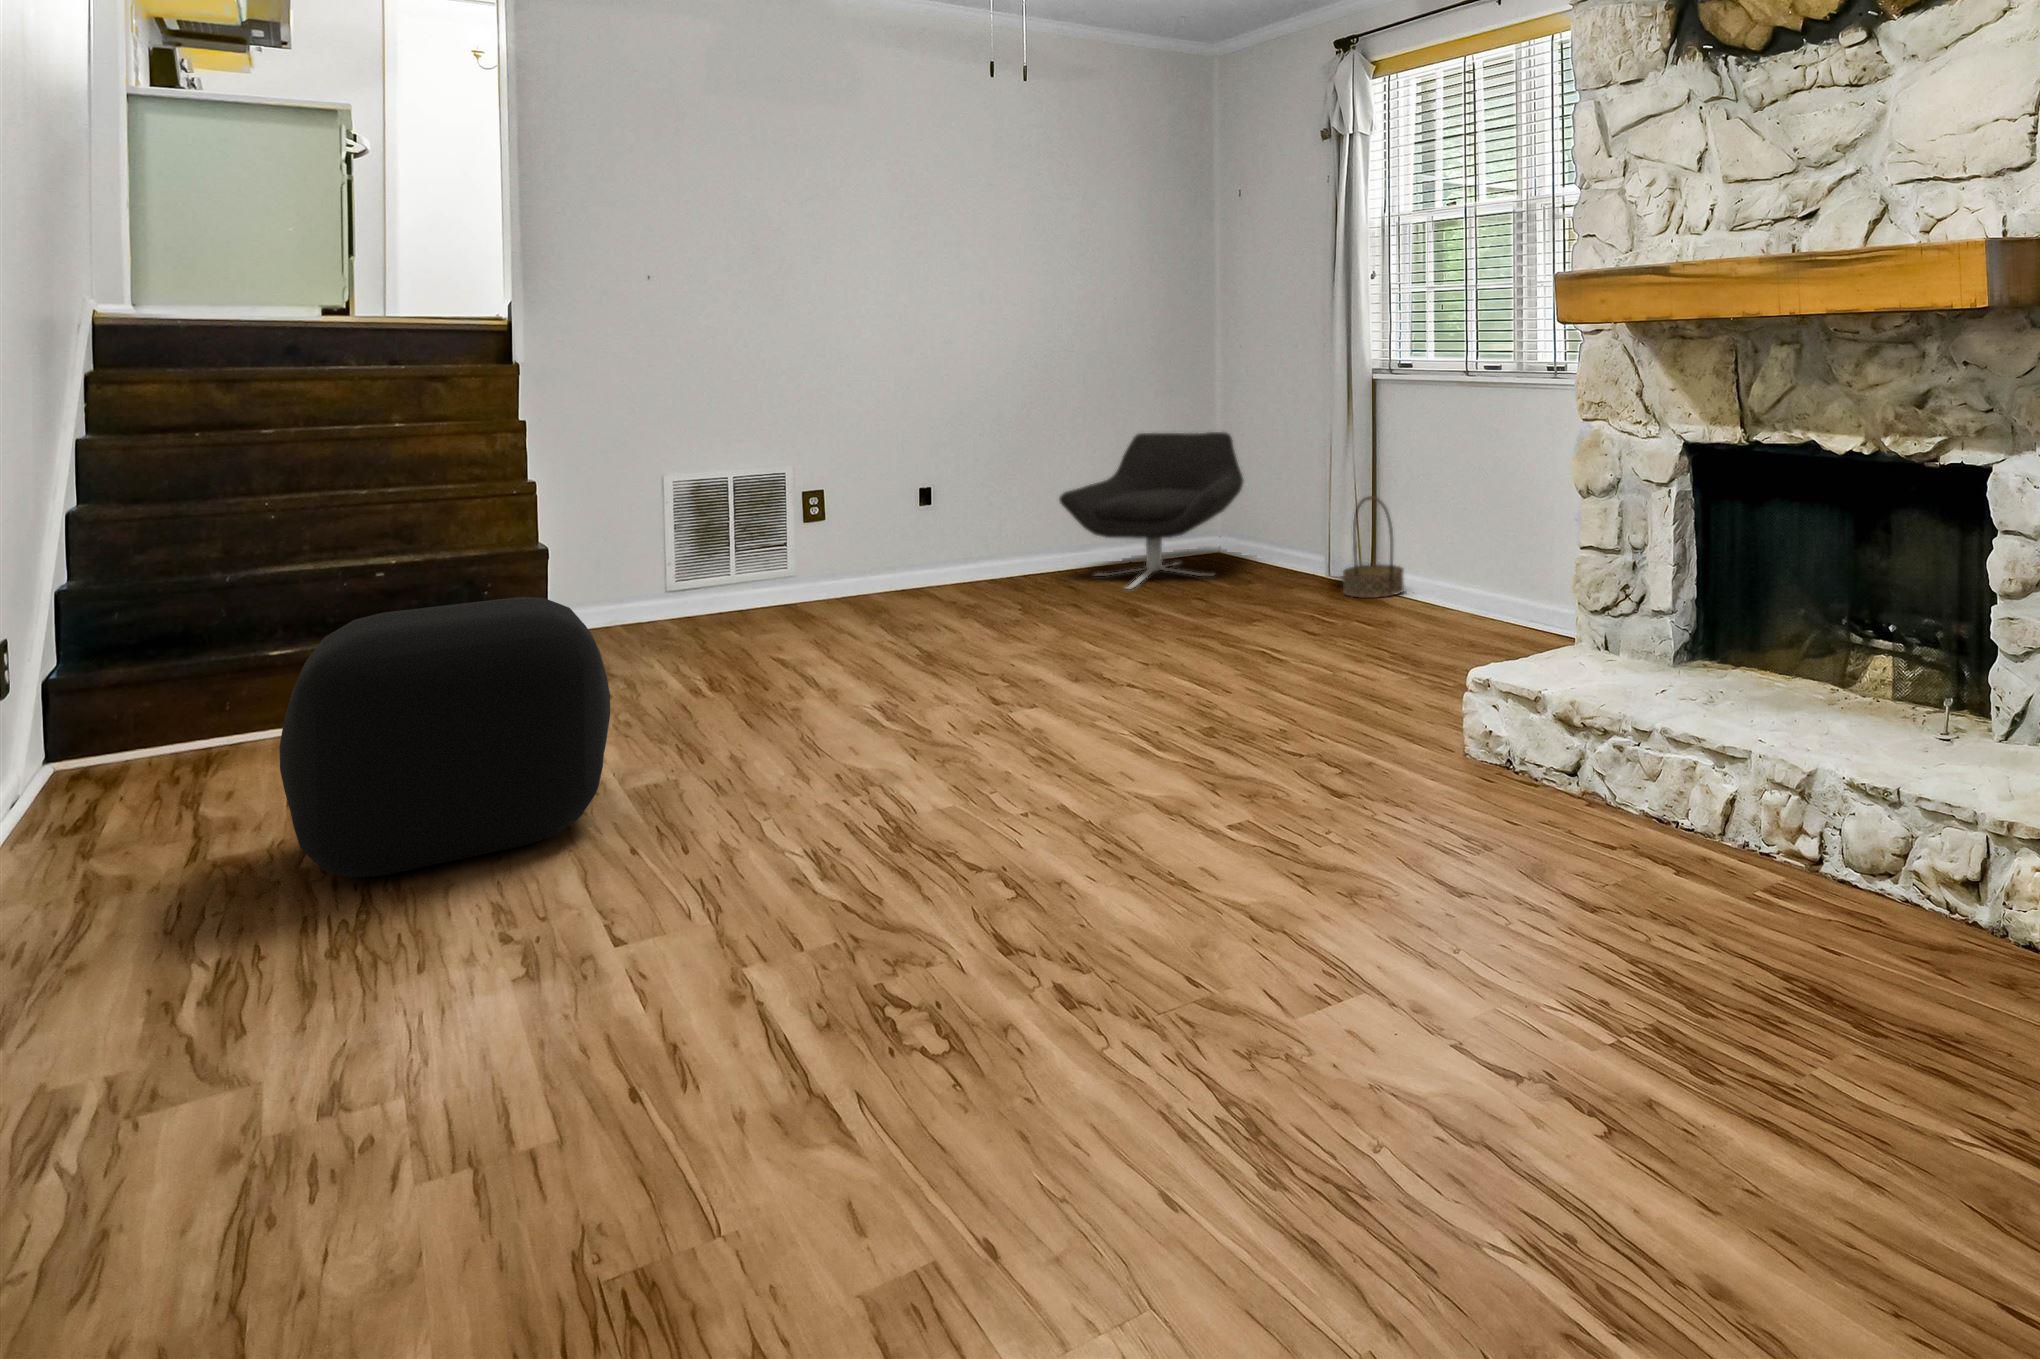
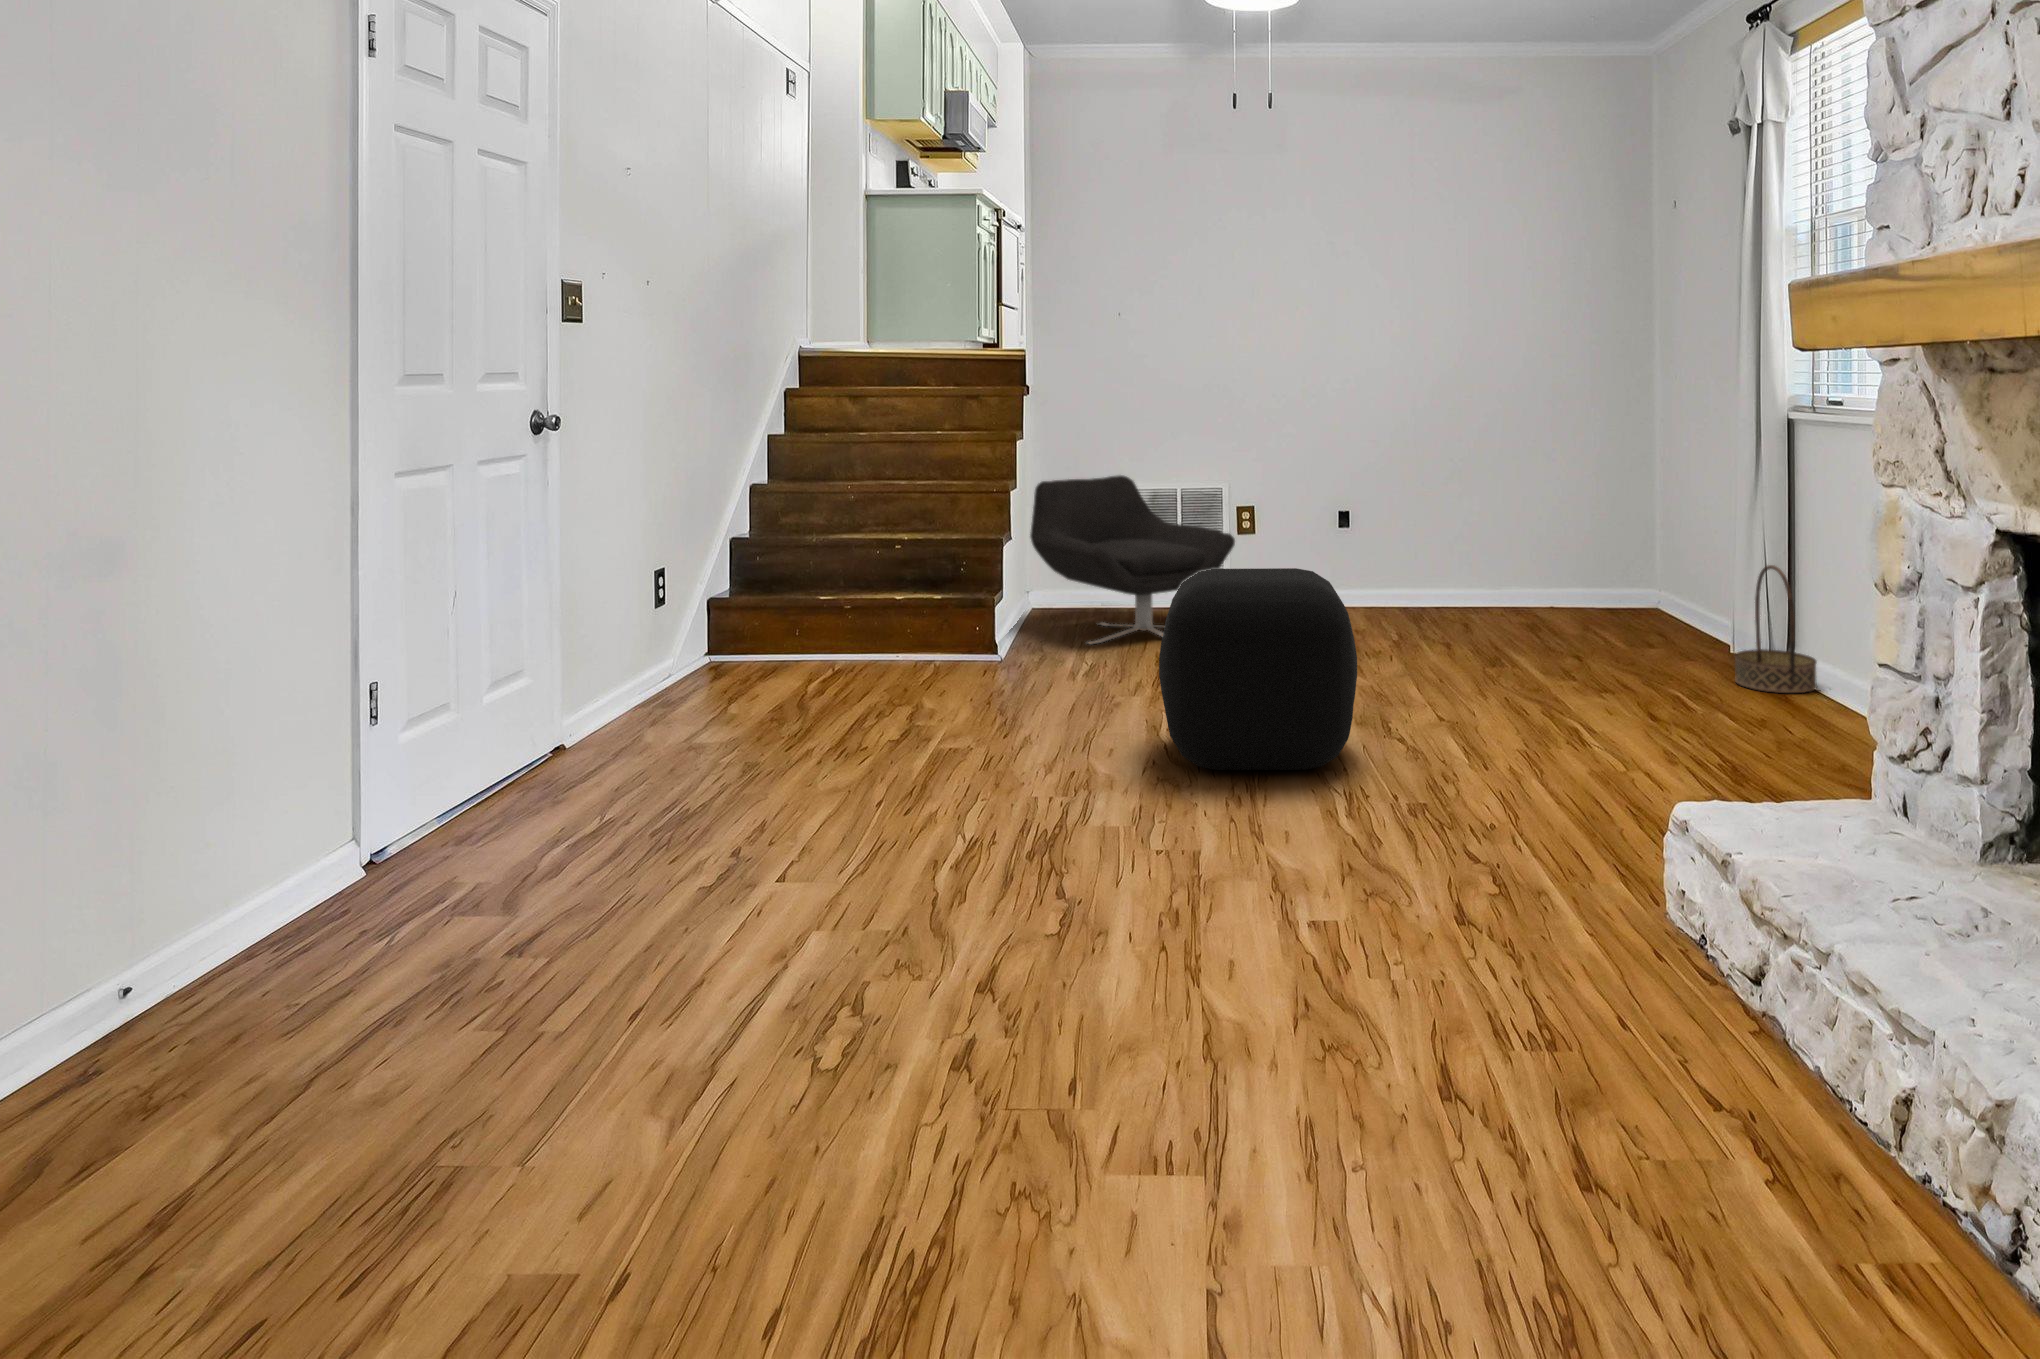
lounge chair: present [1059,432,1243,589] -> present [1030,475,1235,644]
ottoman: present [280,597,610,878] -> present [1159,568,1357,770]

